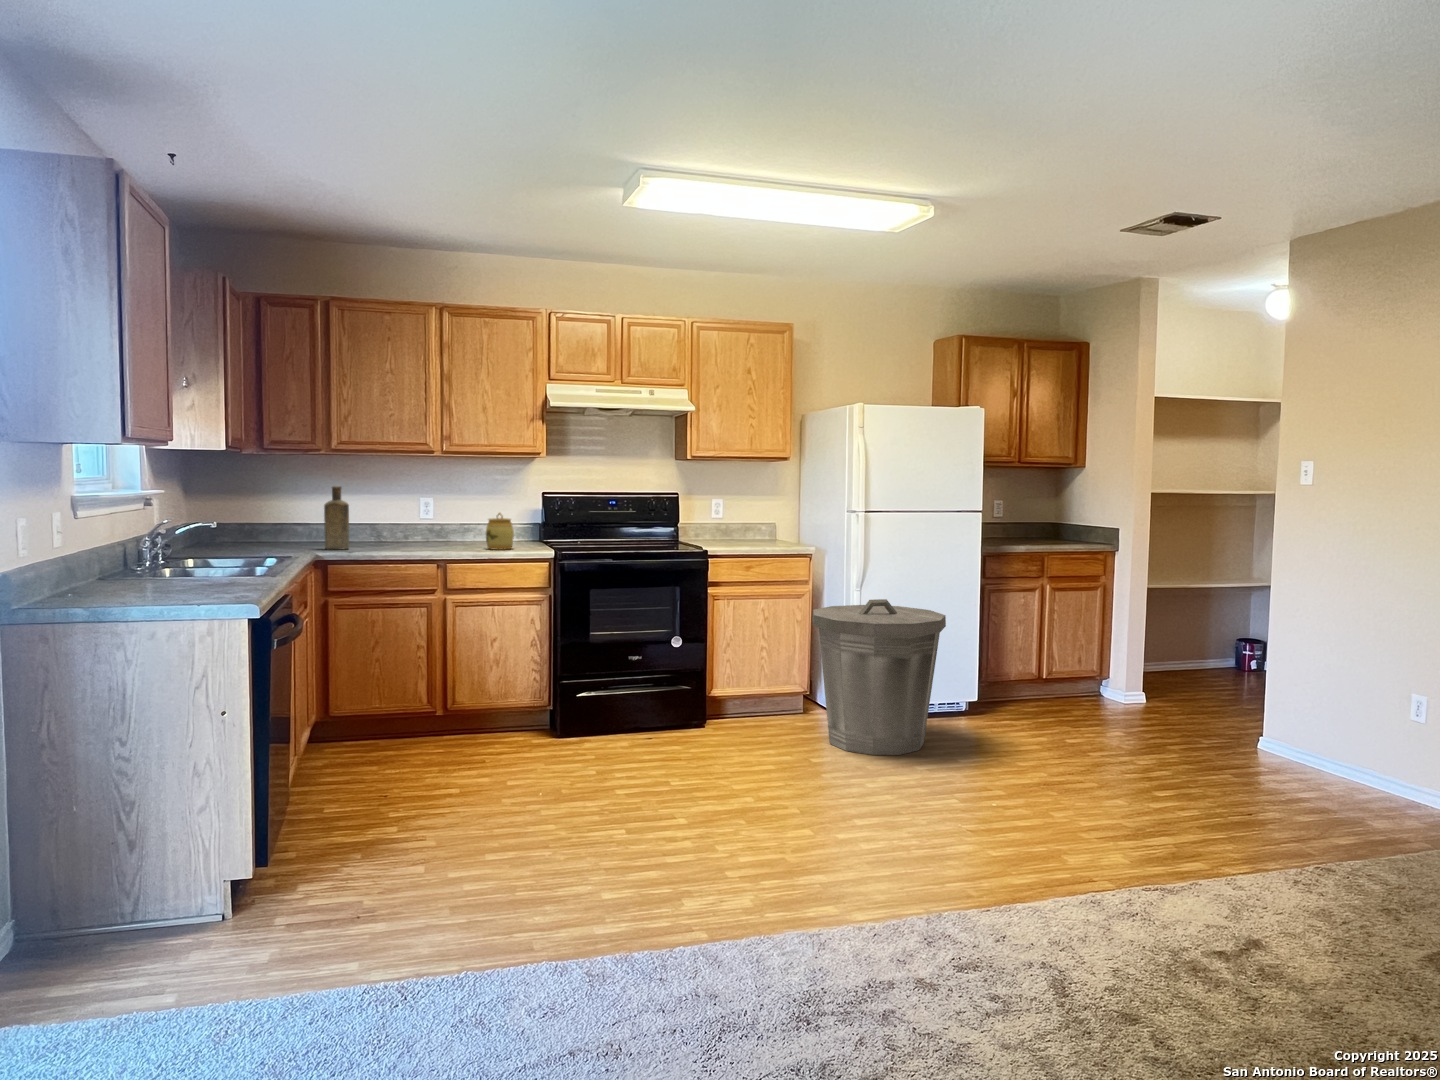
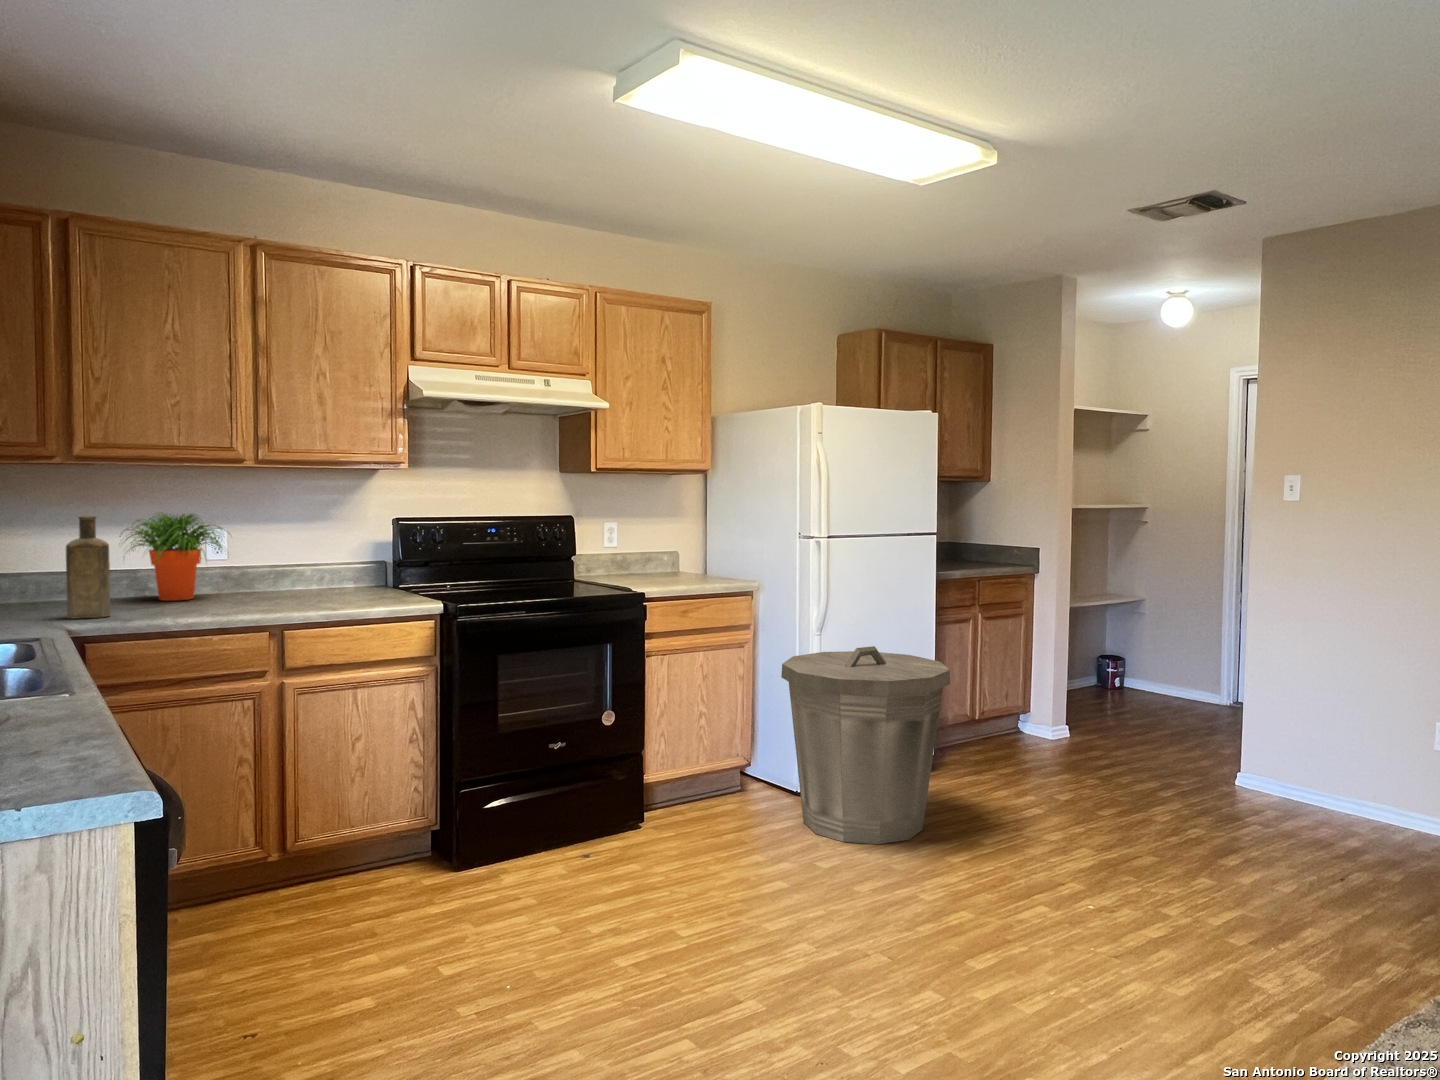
potted plant: none [365,485,436,544] -> present [119,513,230,601]
jar: present [486,513,514,550] -> none [336,550,378,606]

